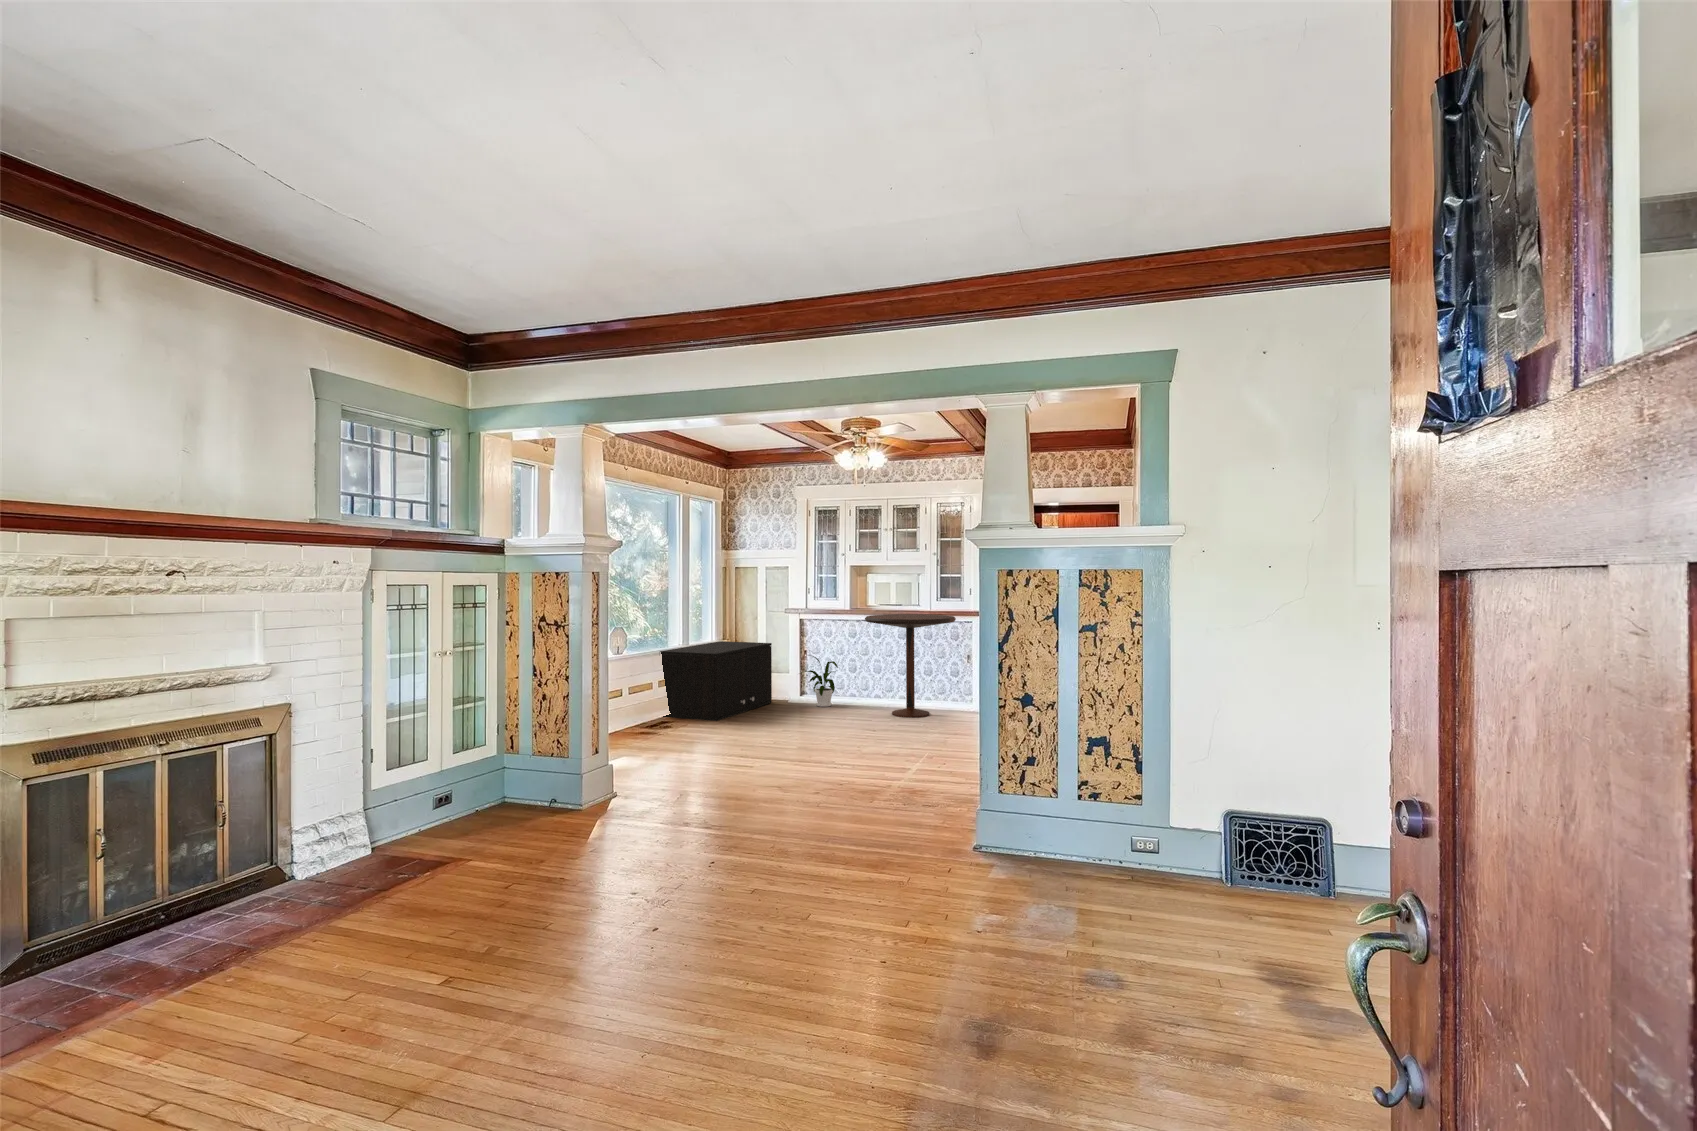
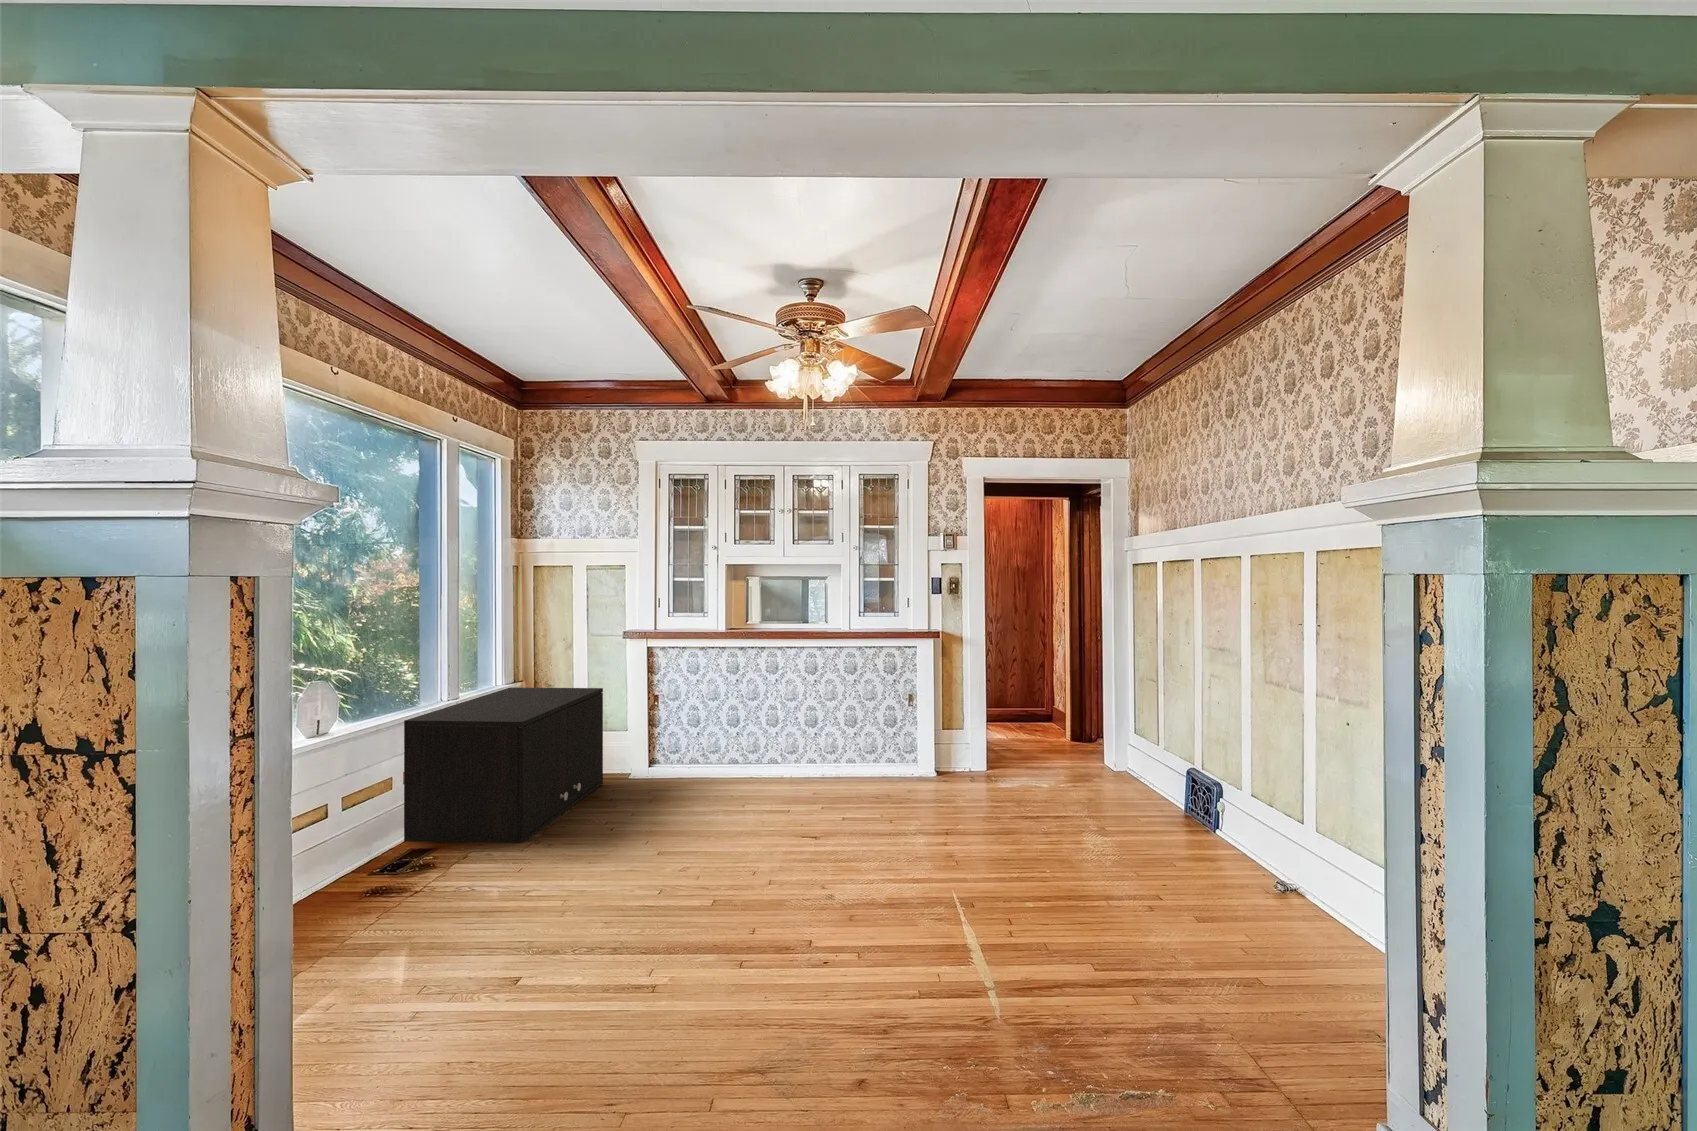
pedestal table: present [865,614,956,718] -> none [770,637,910,801]
house plant: present [802,656,838,707] -> none [653,705,718,787]

